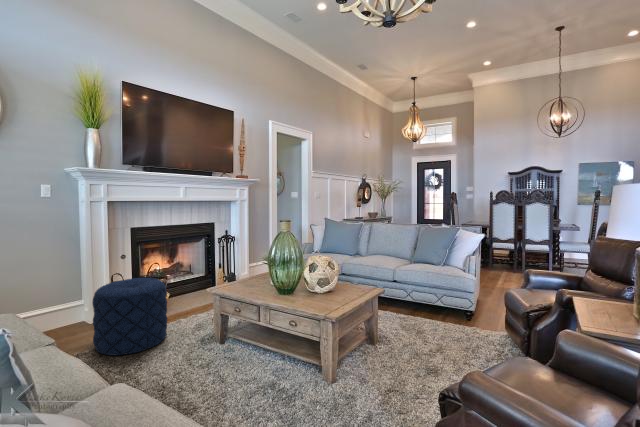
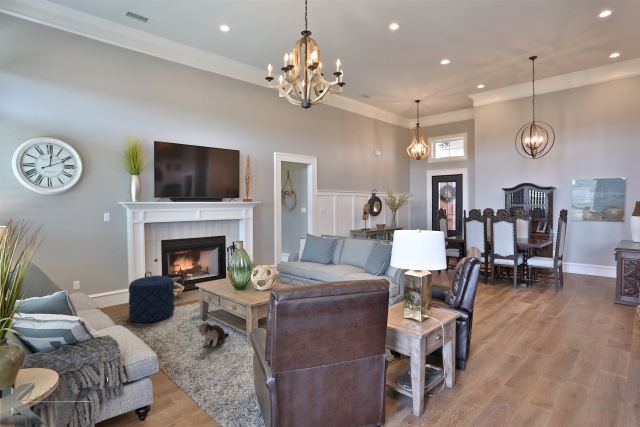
plush toy: none [245,351,282,392] -> present [196,322,229,347]

